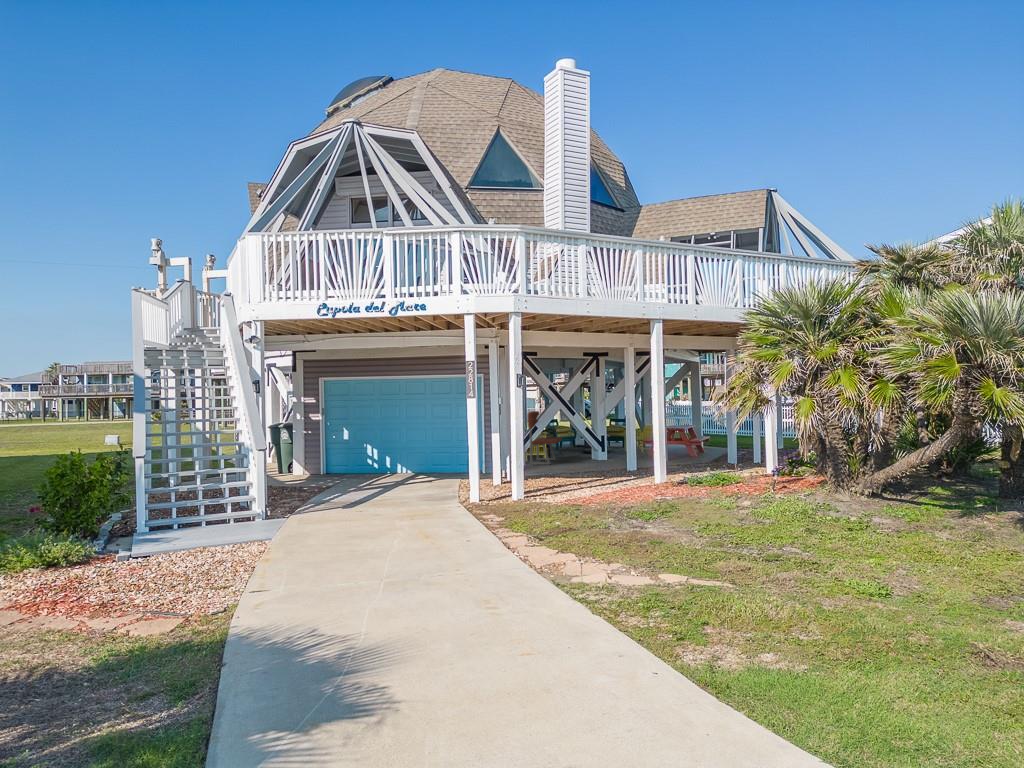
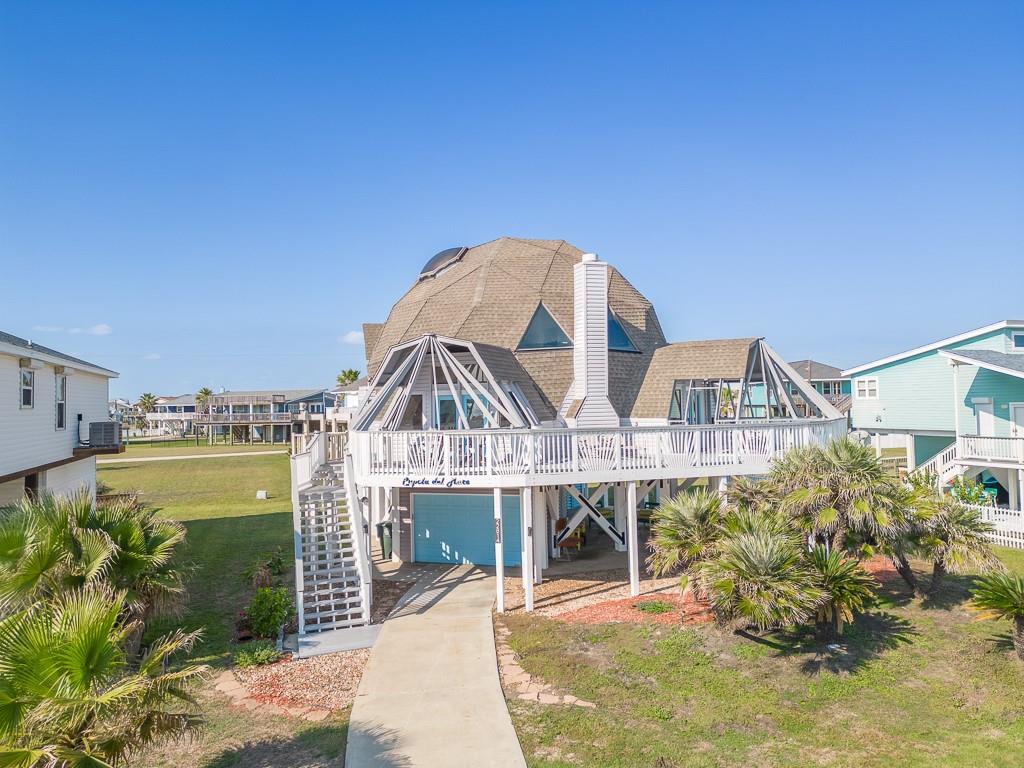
potted tree: none [18,489,62,544] -> present [235,612,255,642]

